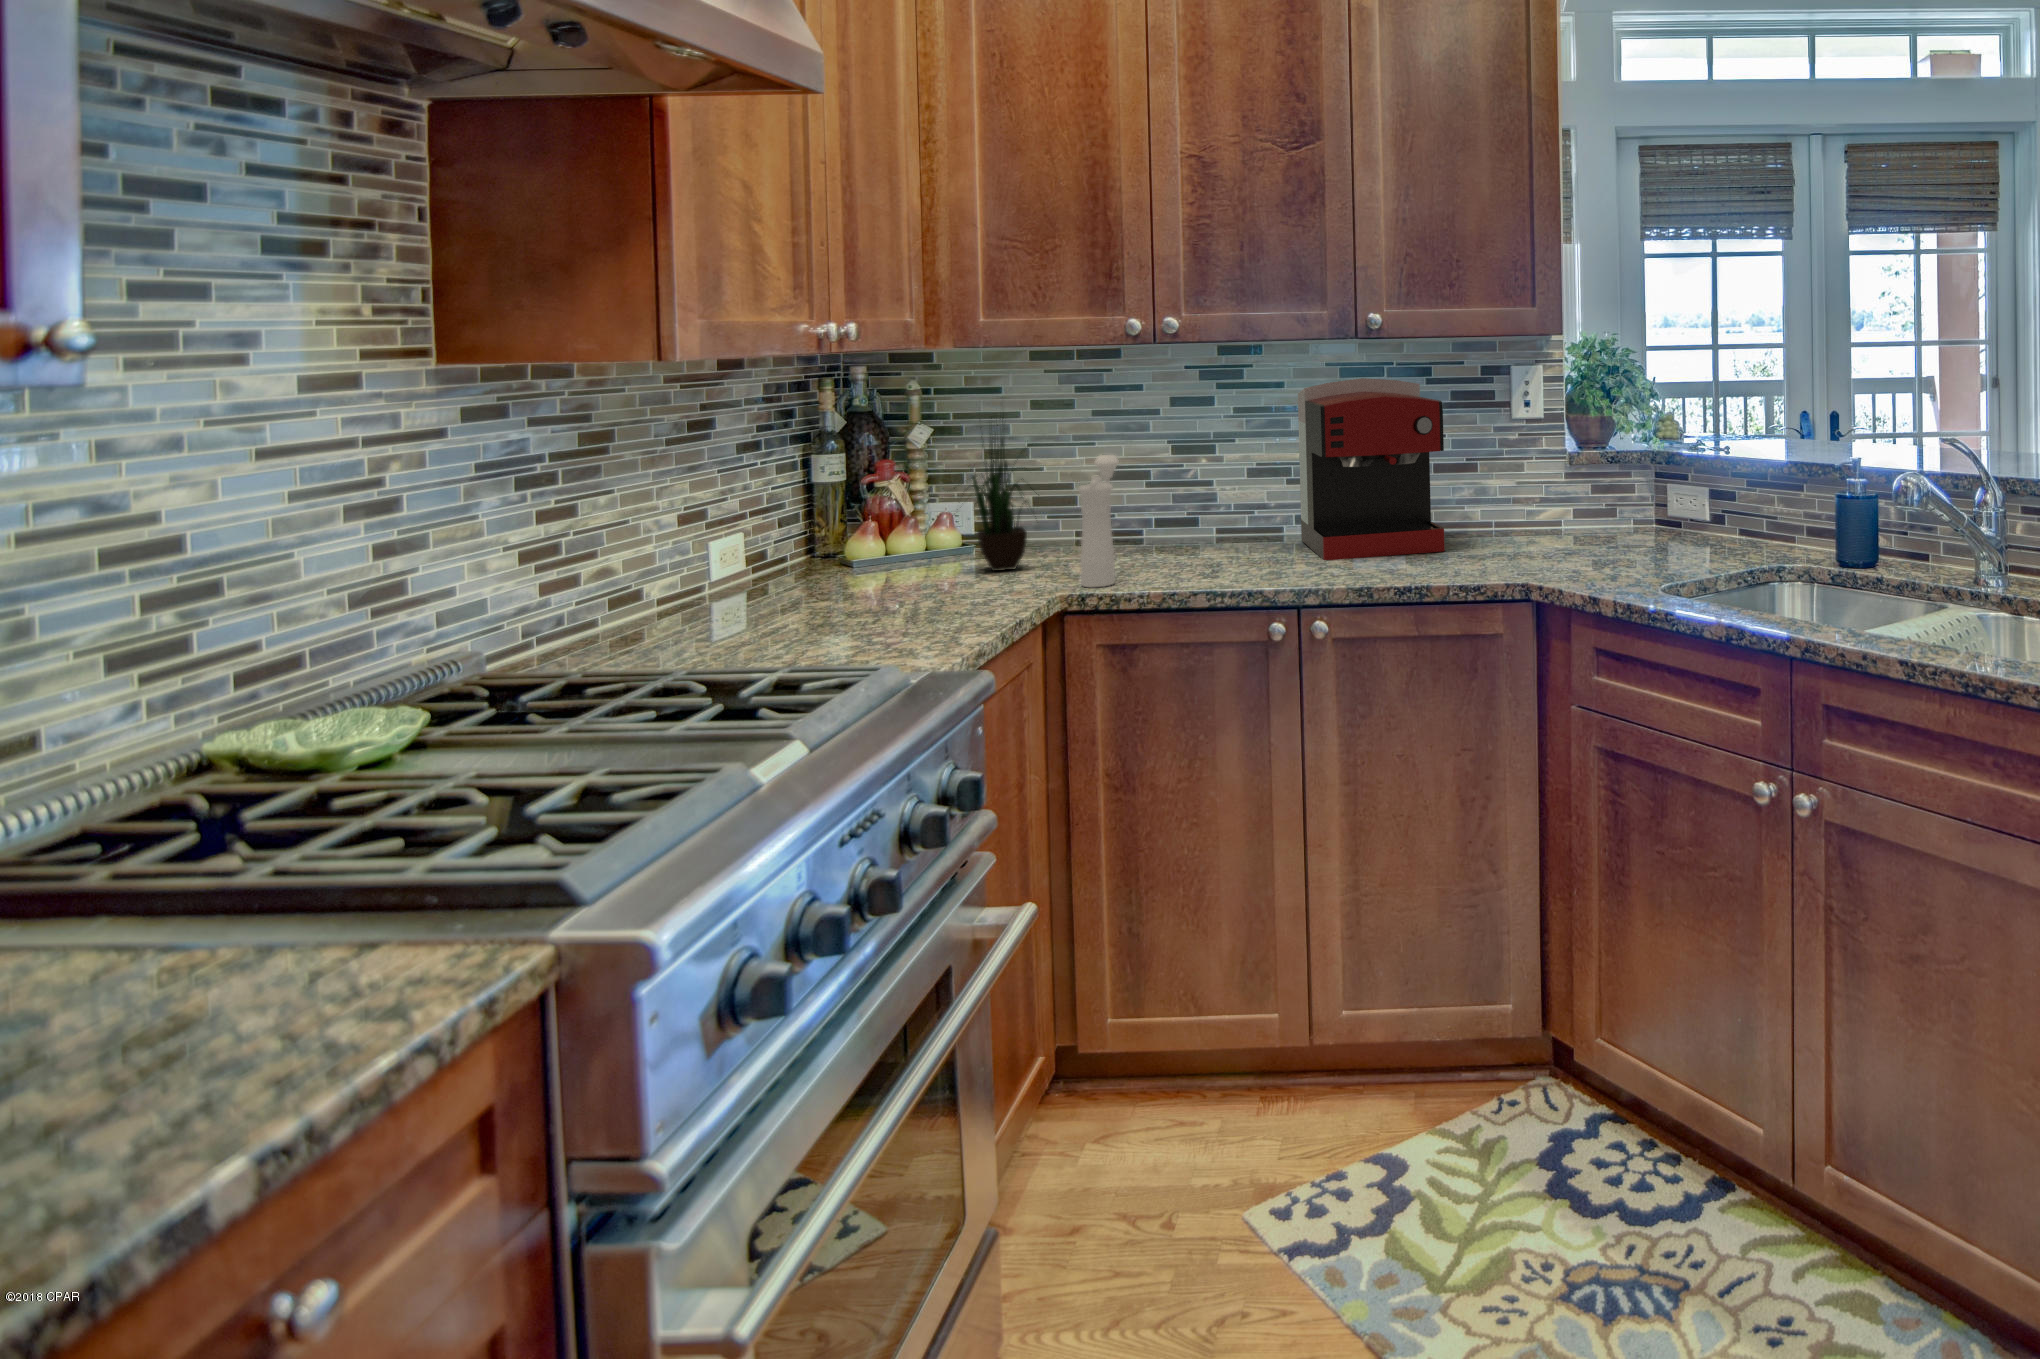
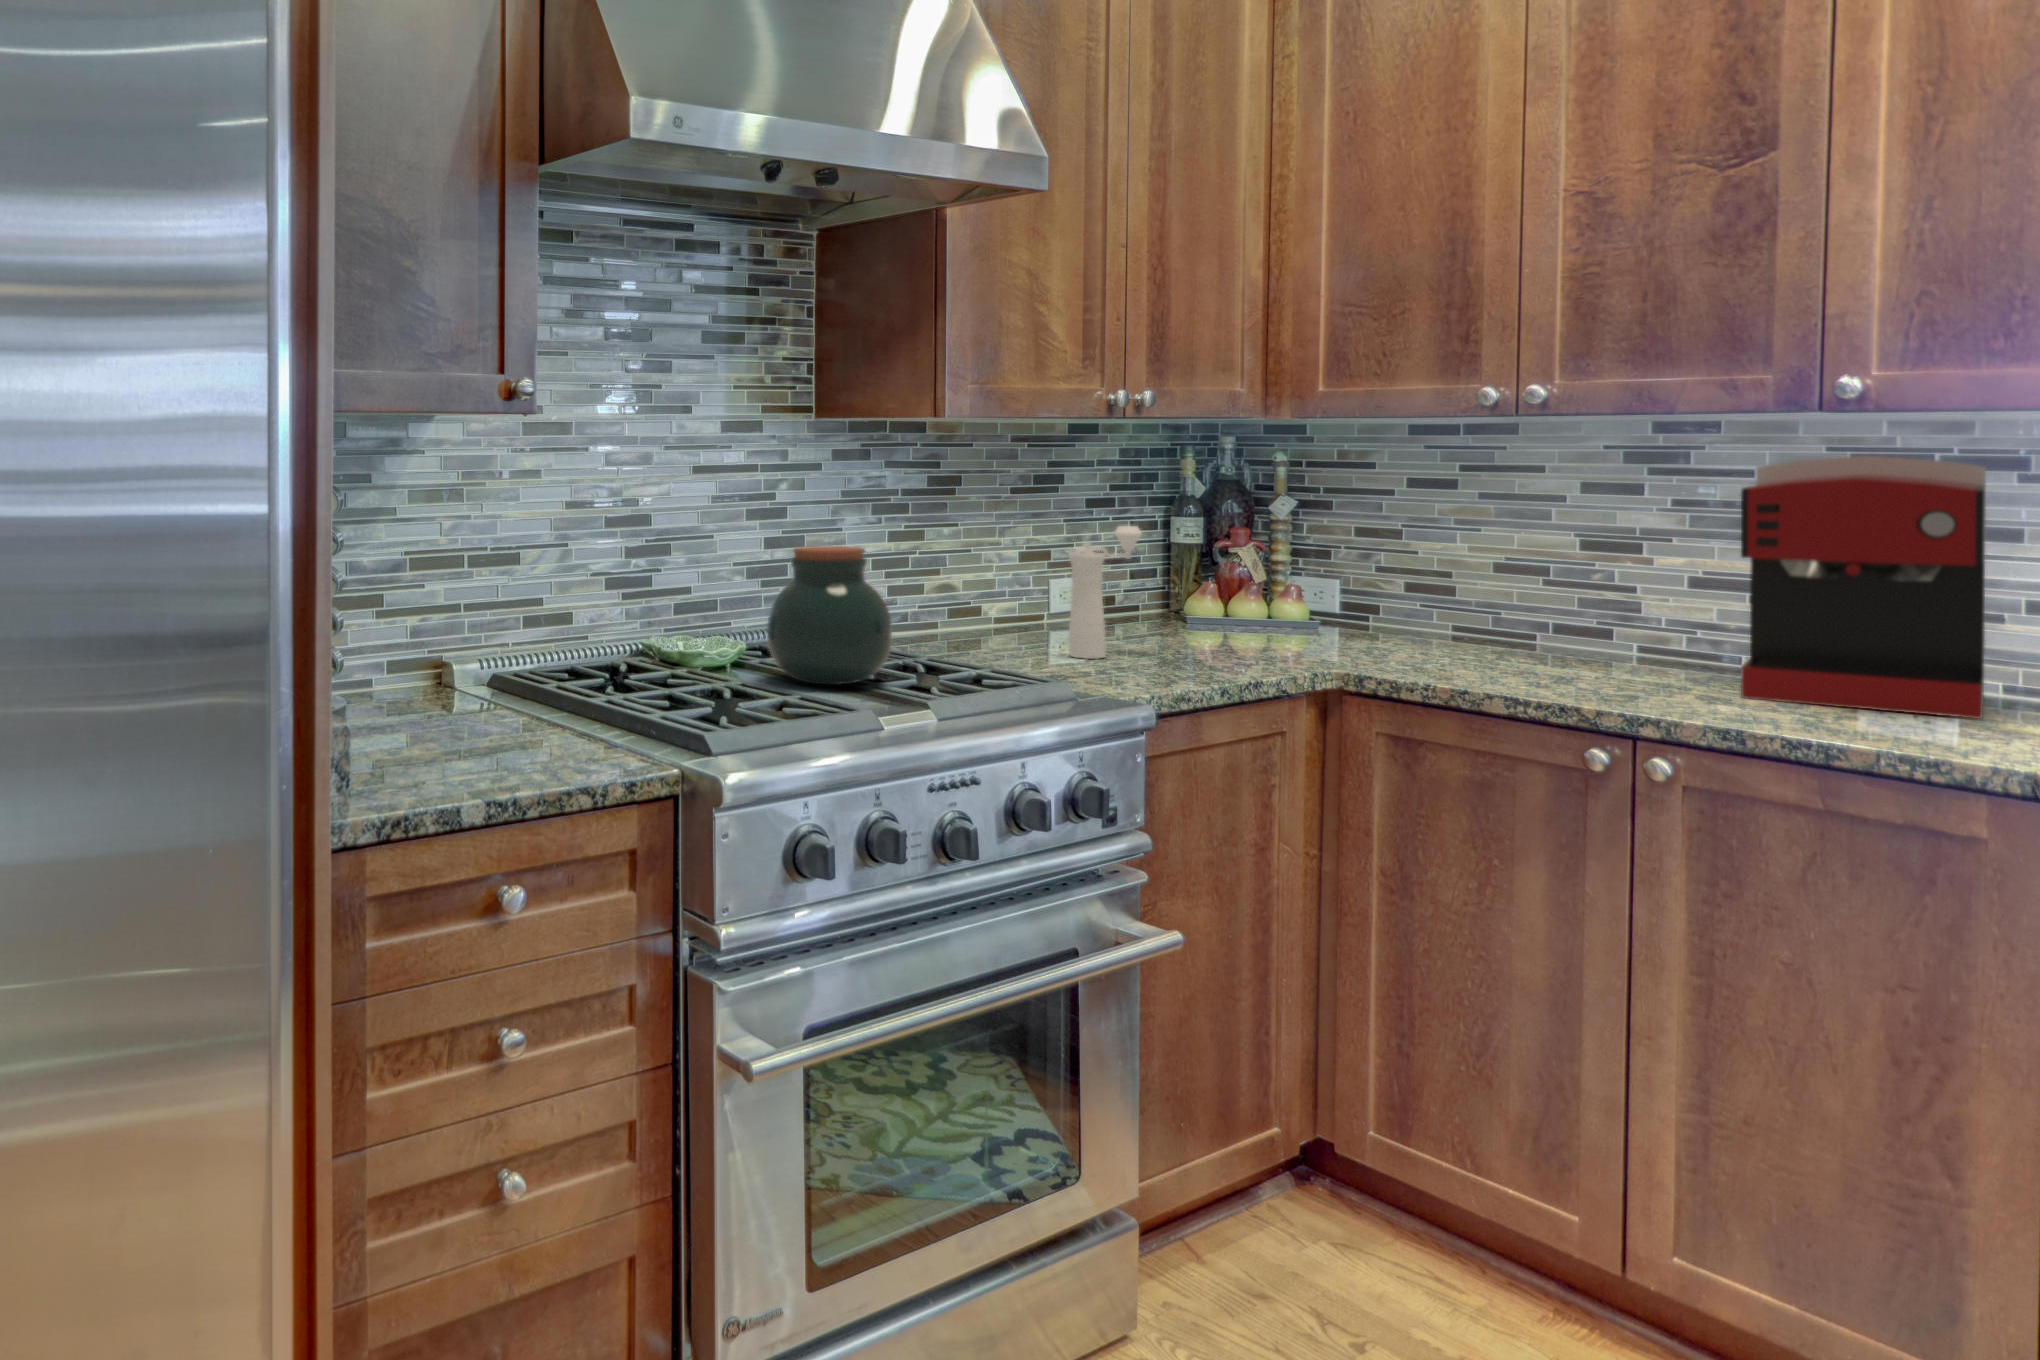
potted plant: present [971,417,1037,571] -> none [1260,455,1377,649]
pepper mill: present [1078,455,1119,587] -> present [1069,526,1141,659]
jar: none [489,545,691,744] -> present [767,546,892,685]

